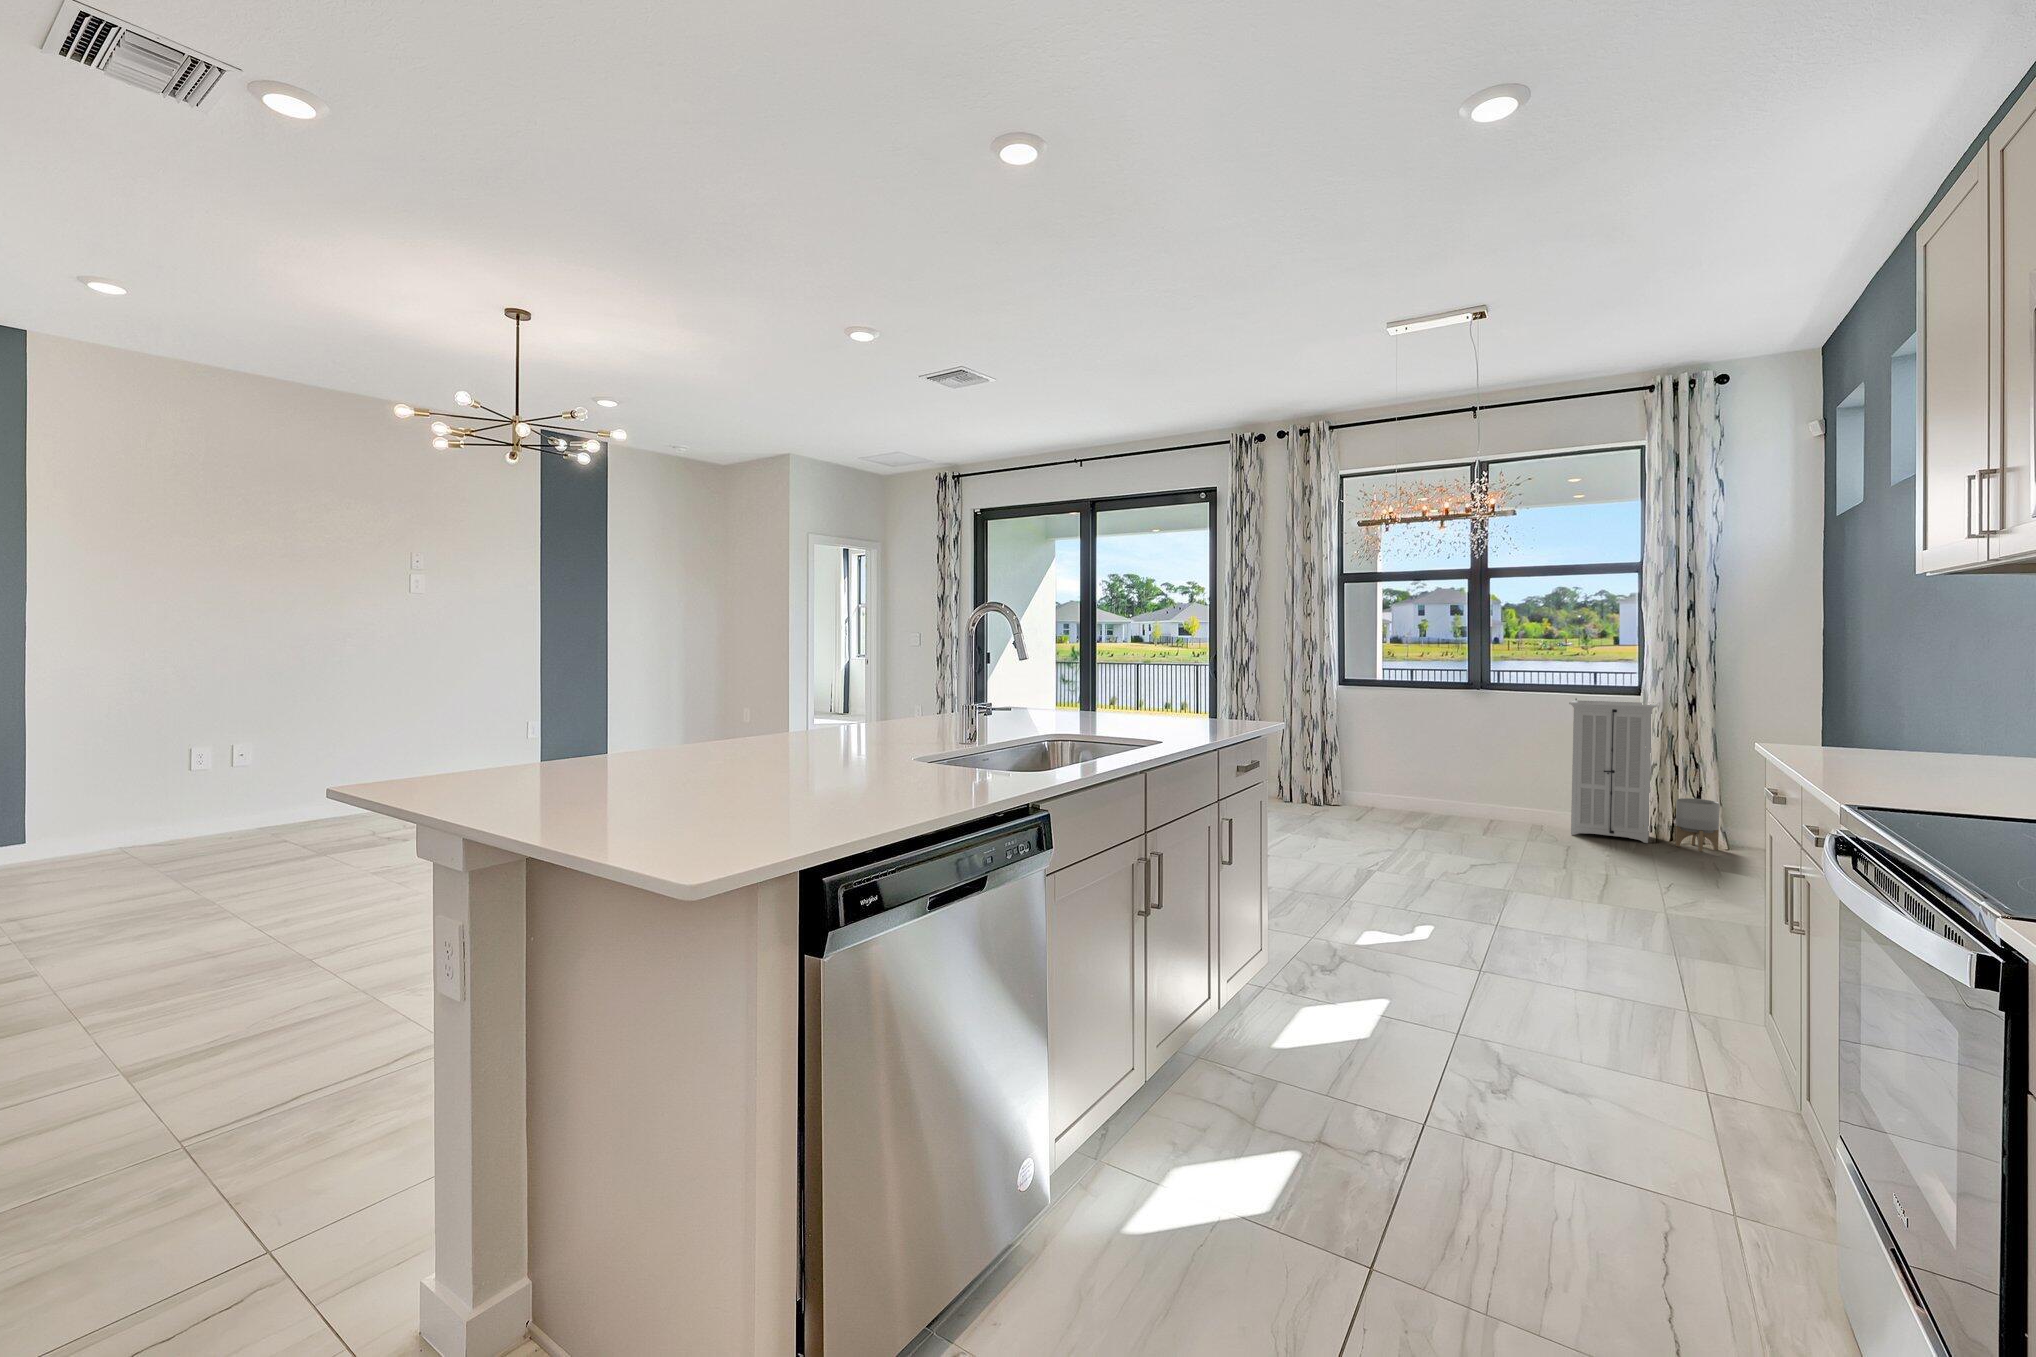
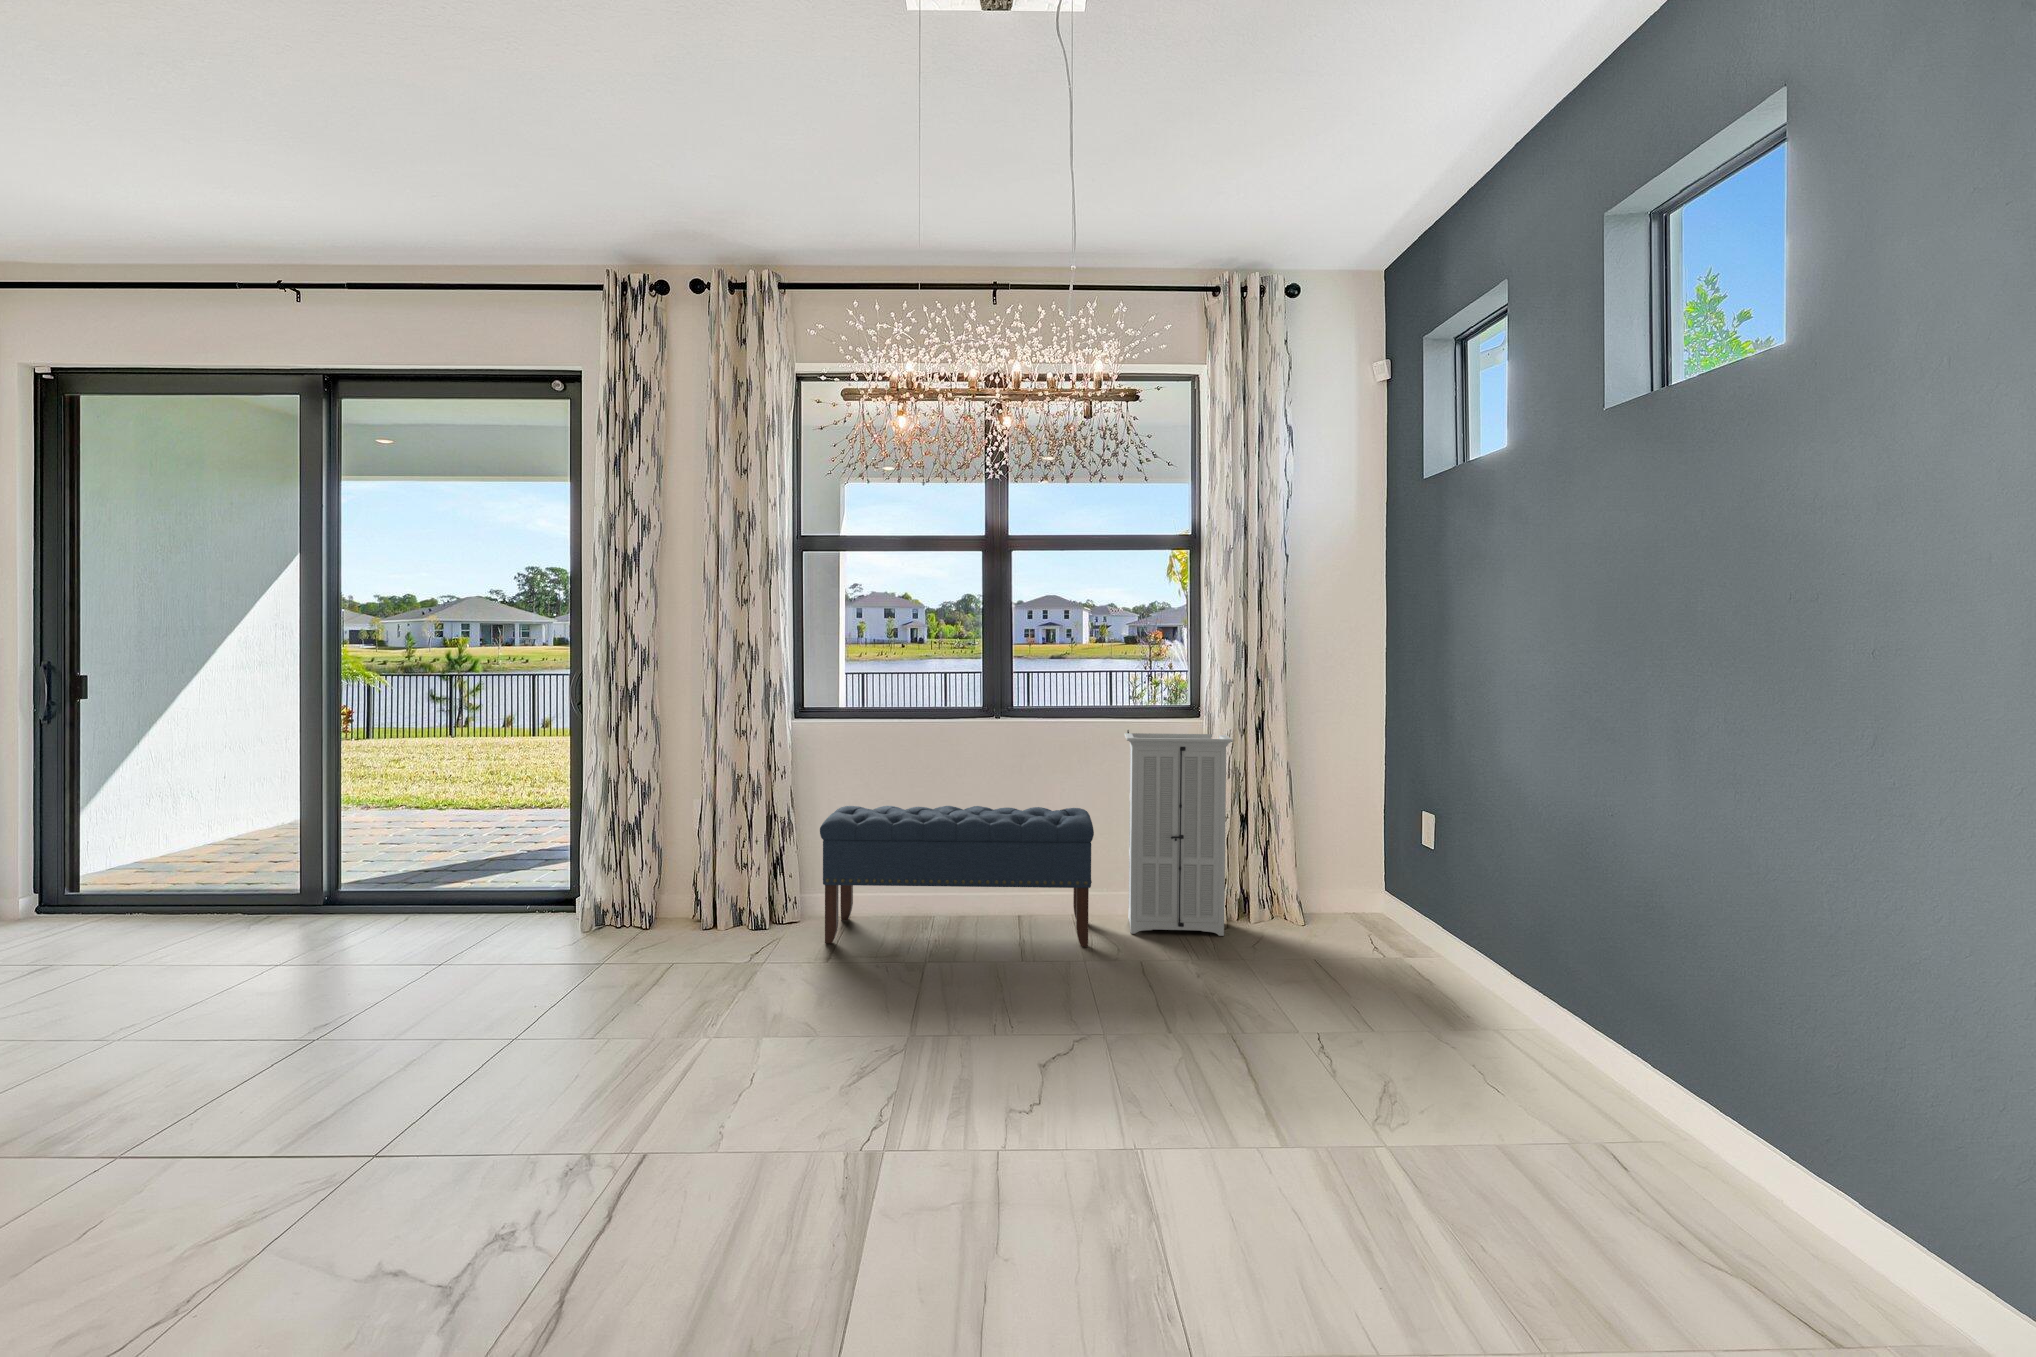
bench: none [1351,739,1543,837] -> present [820,806,1094,947]
planter: present [1675,798,1720,851] -> none [1255,866,1304,942]

